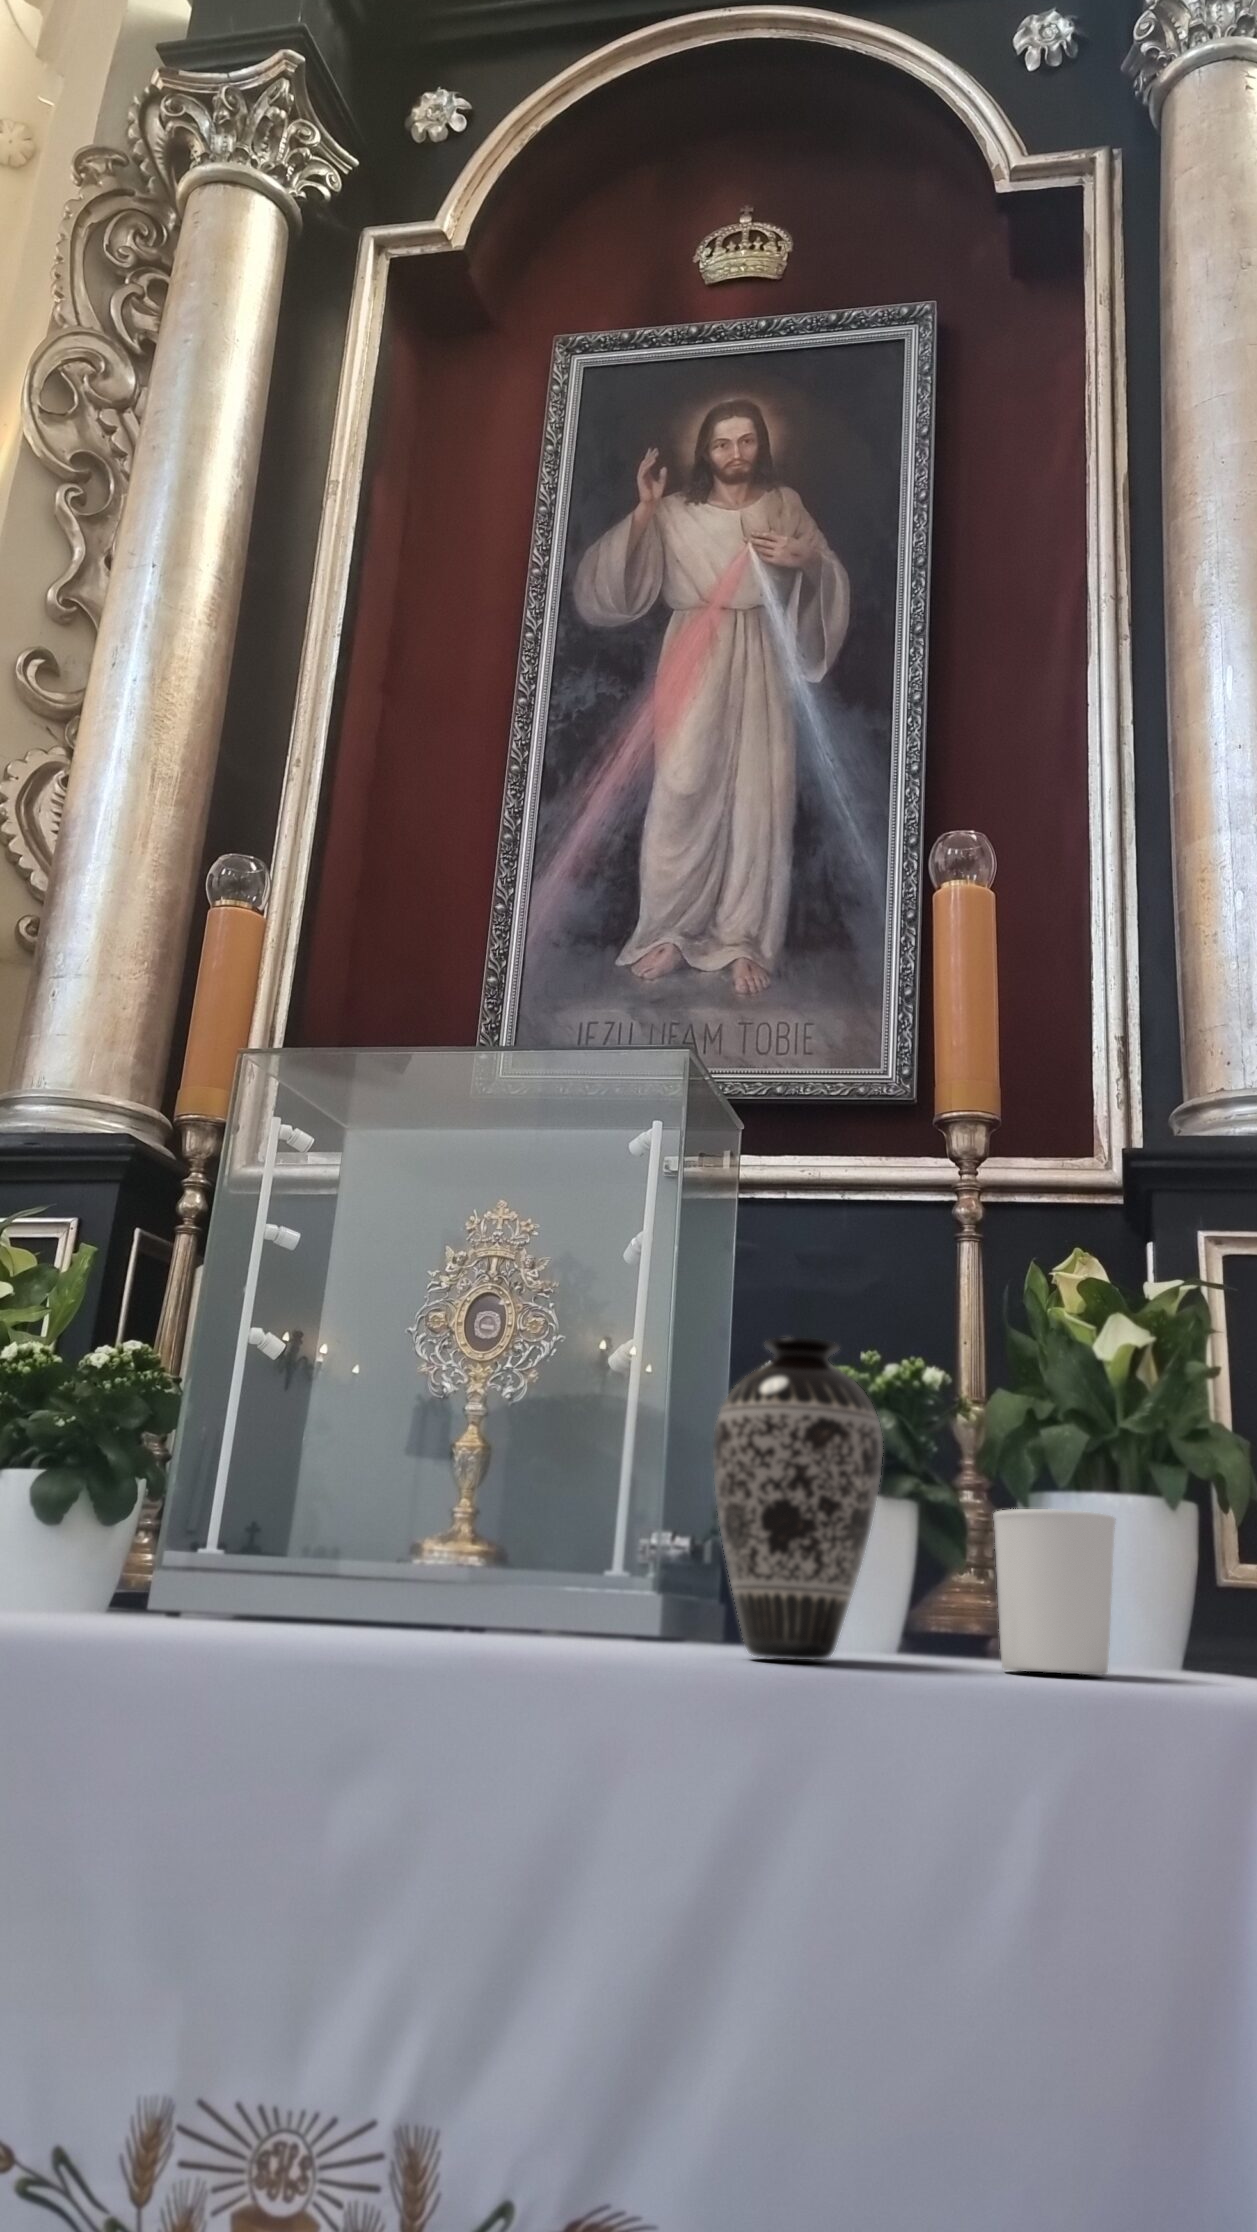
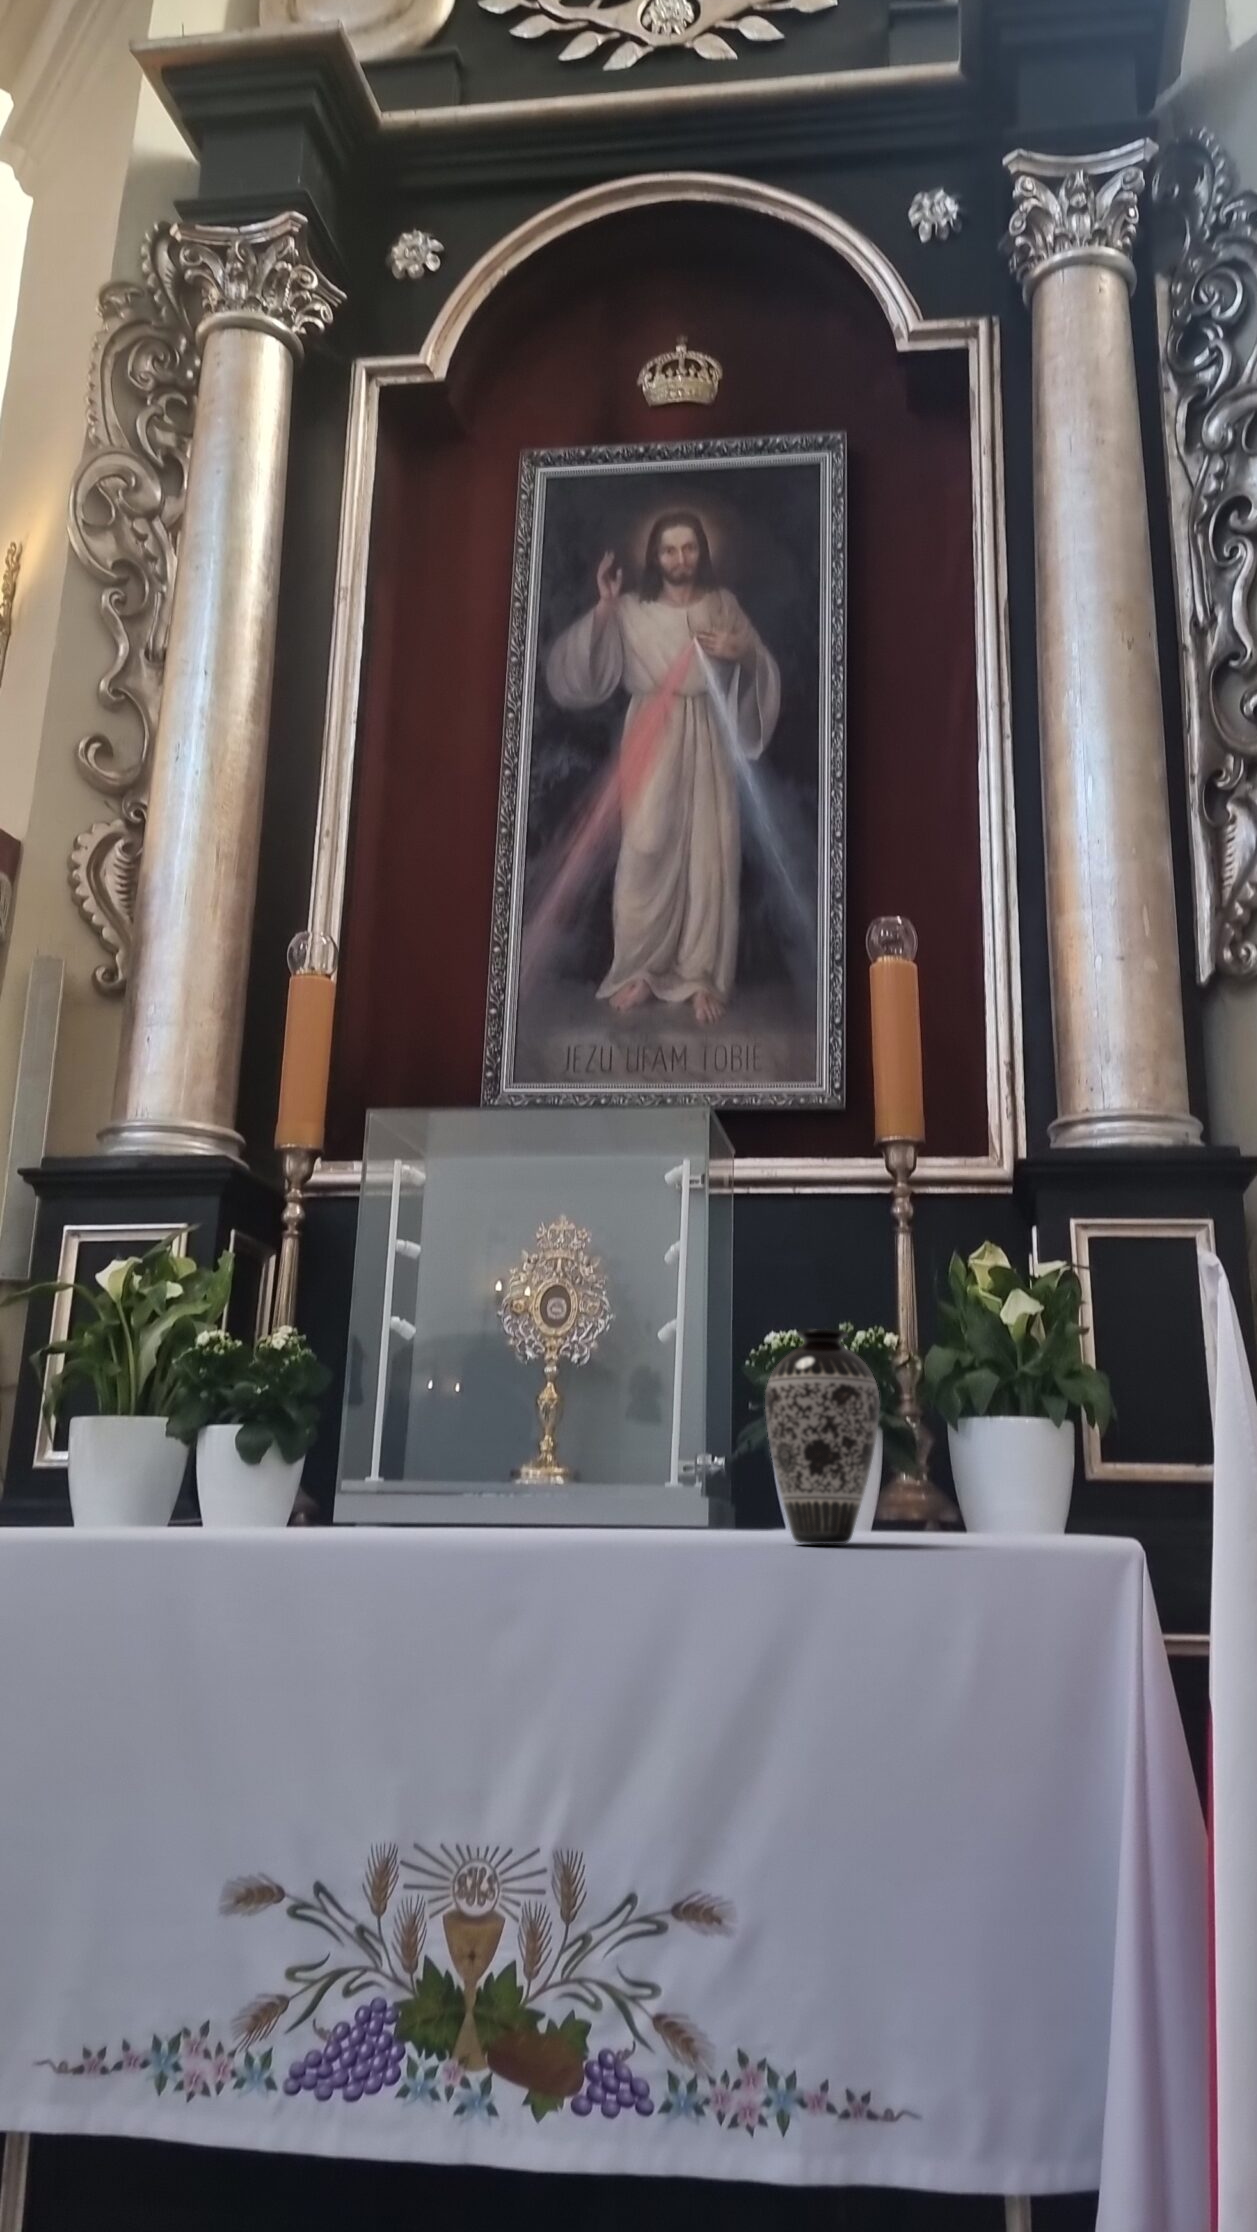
candle holder: present [993,1509,1115,1675] -> none [954,1440,1035,1547]

